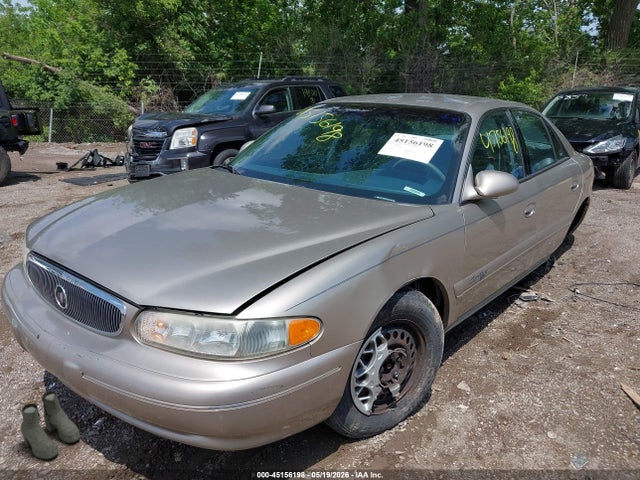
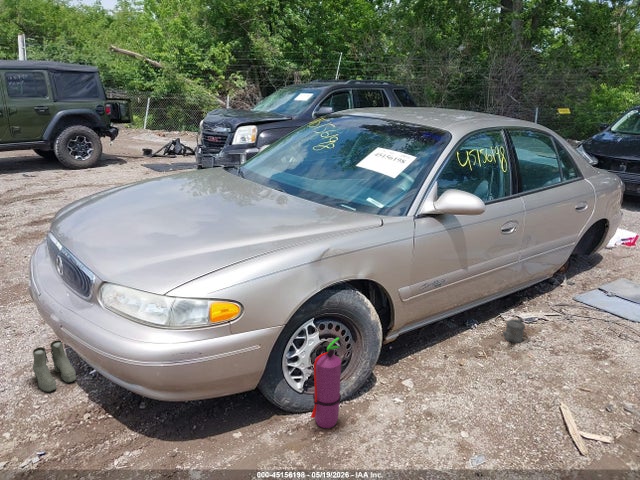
watering can: none [527,303,549,329] -> present [503,318,525,343]
fire extinguisher: none [387,346,420,452] -> present [311,338,341,428]

